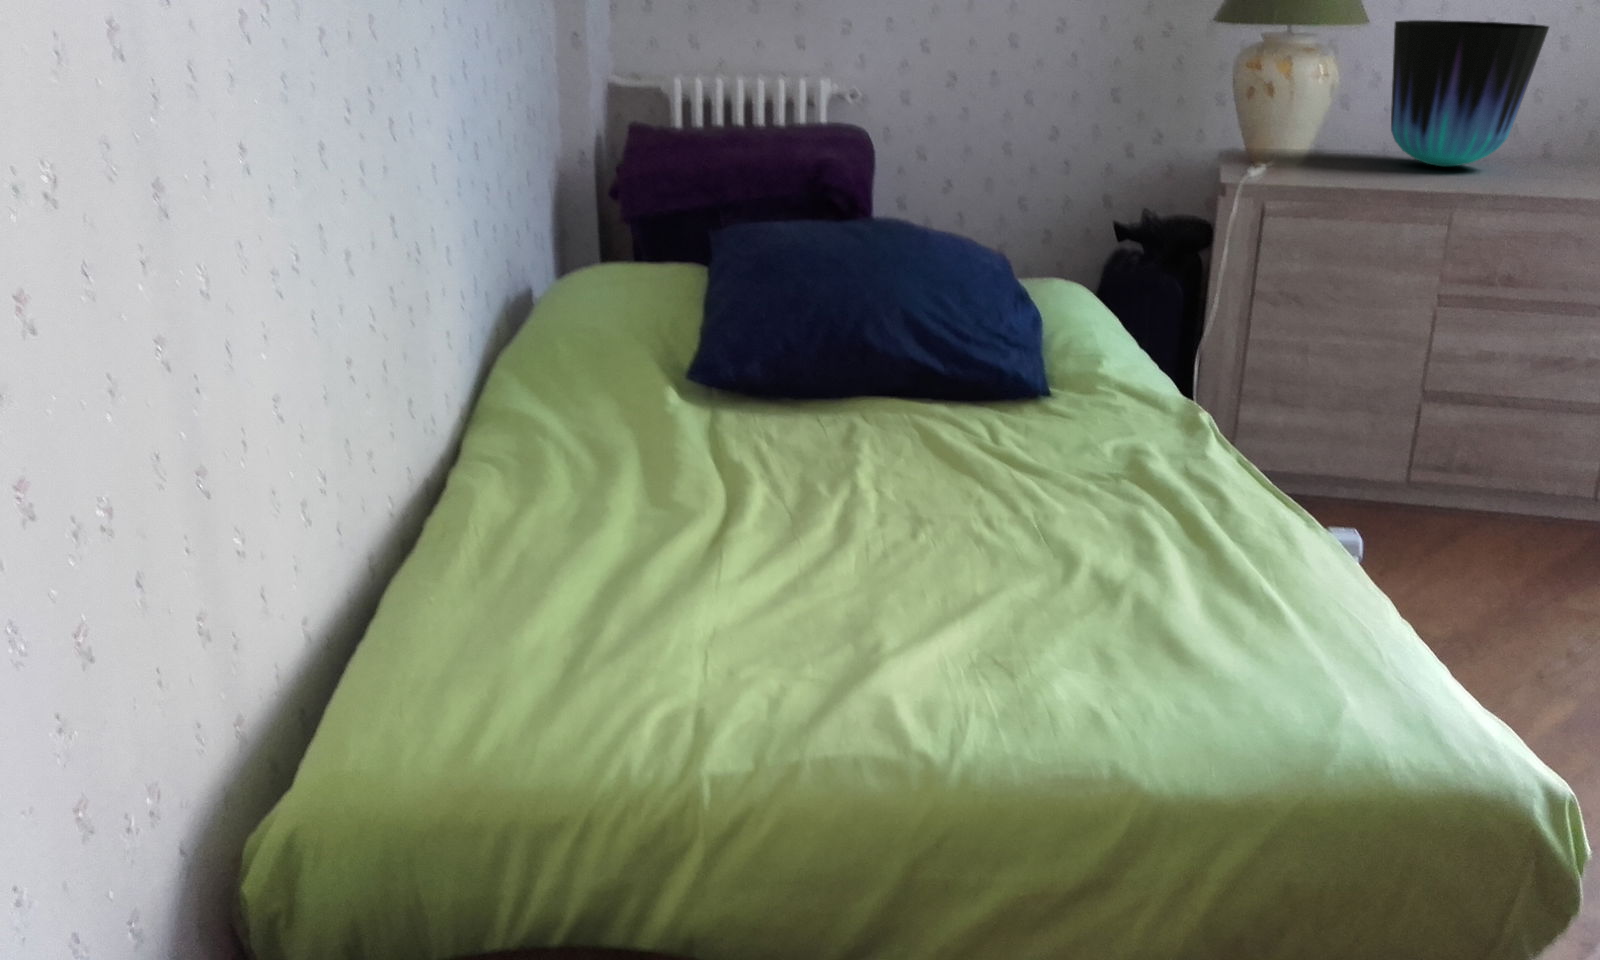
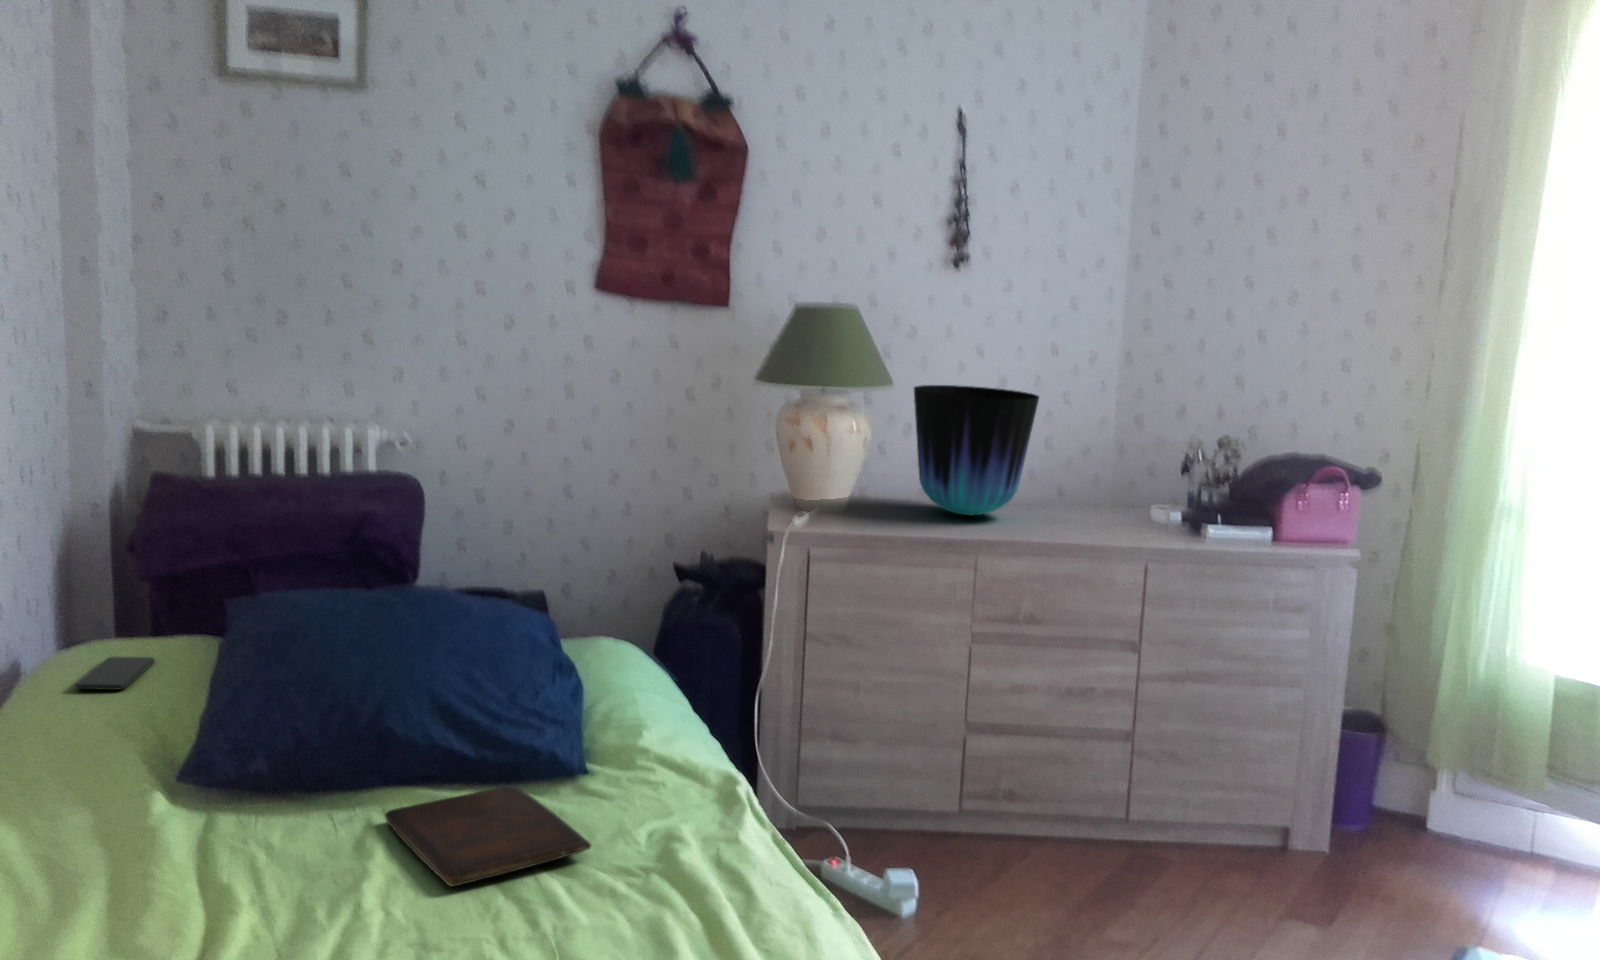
smartphone: none [592,279,652,304] -> present [75,657,154,690]
book: none [867,399,1063,475] -> present [385,785,591,887]

